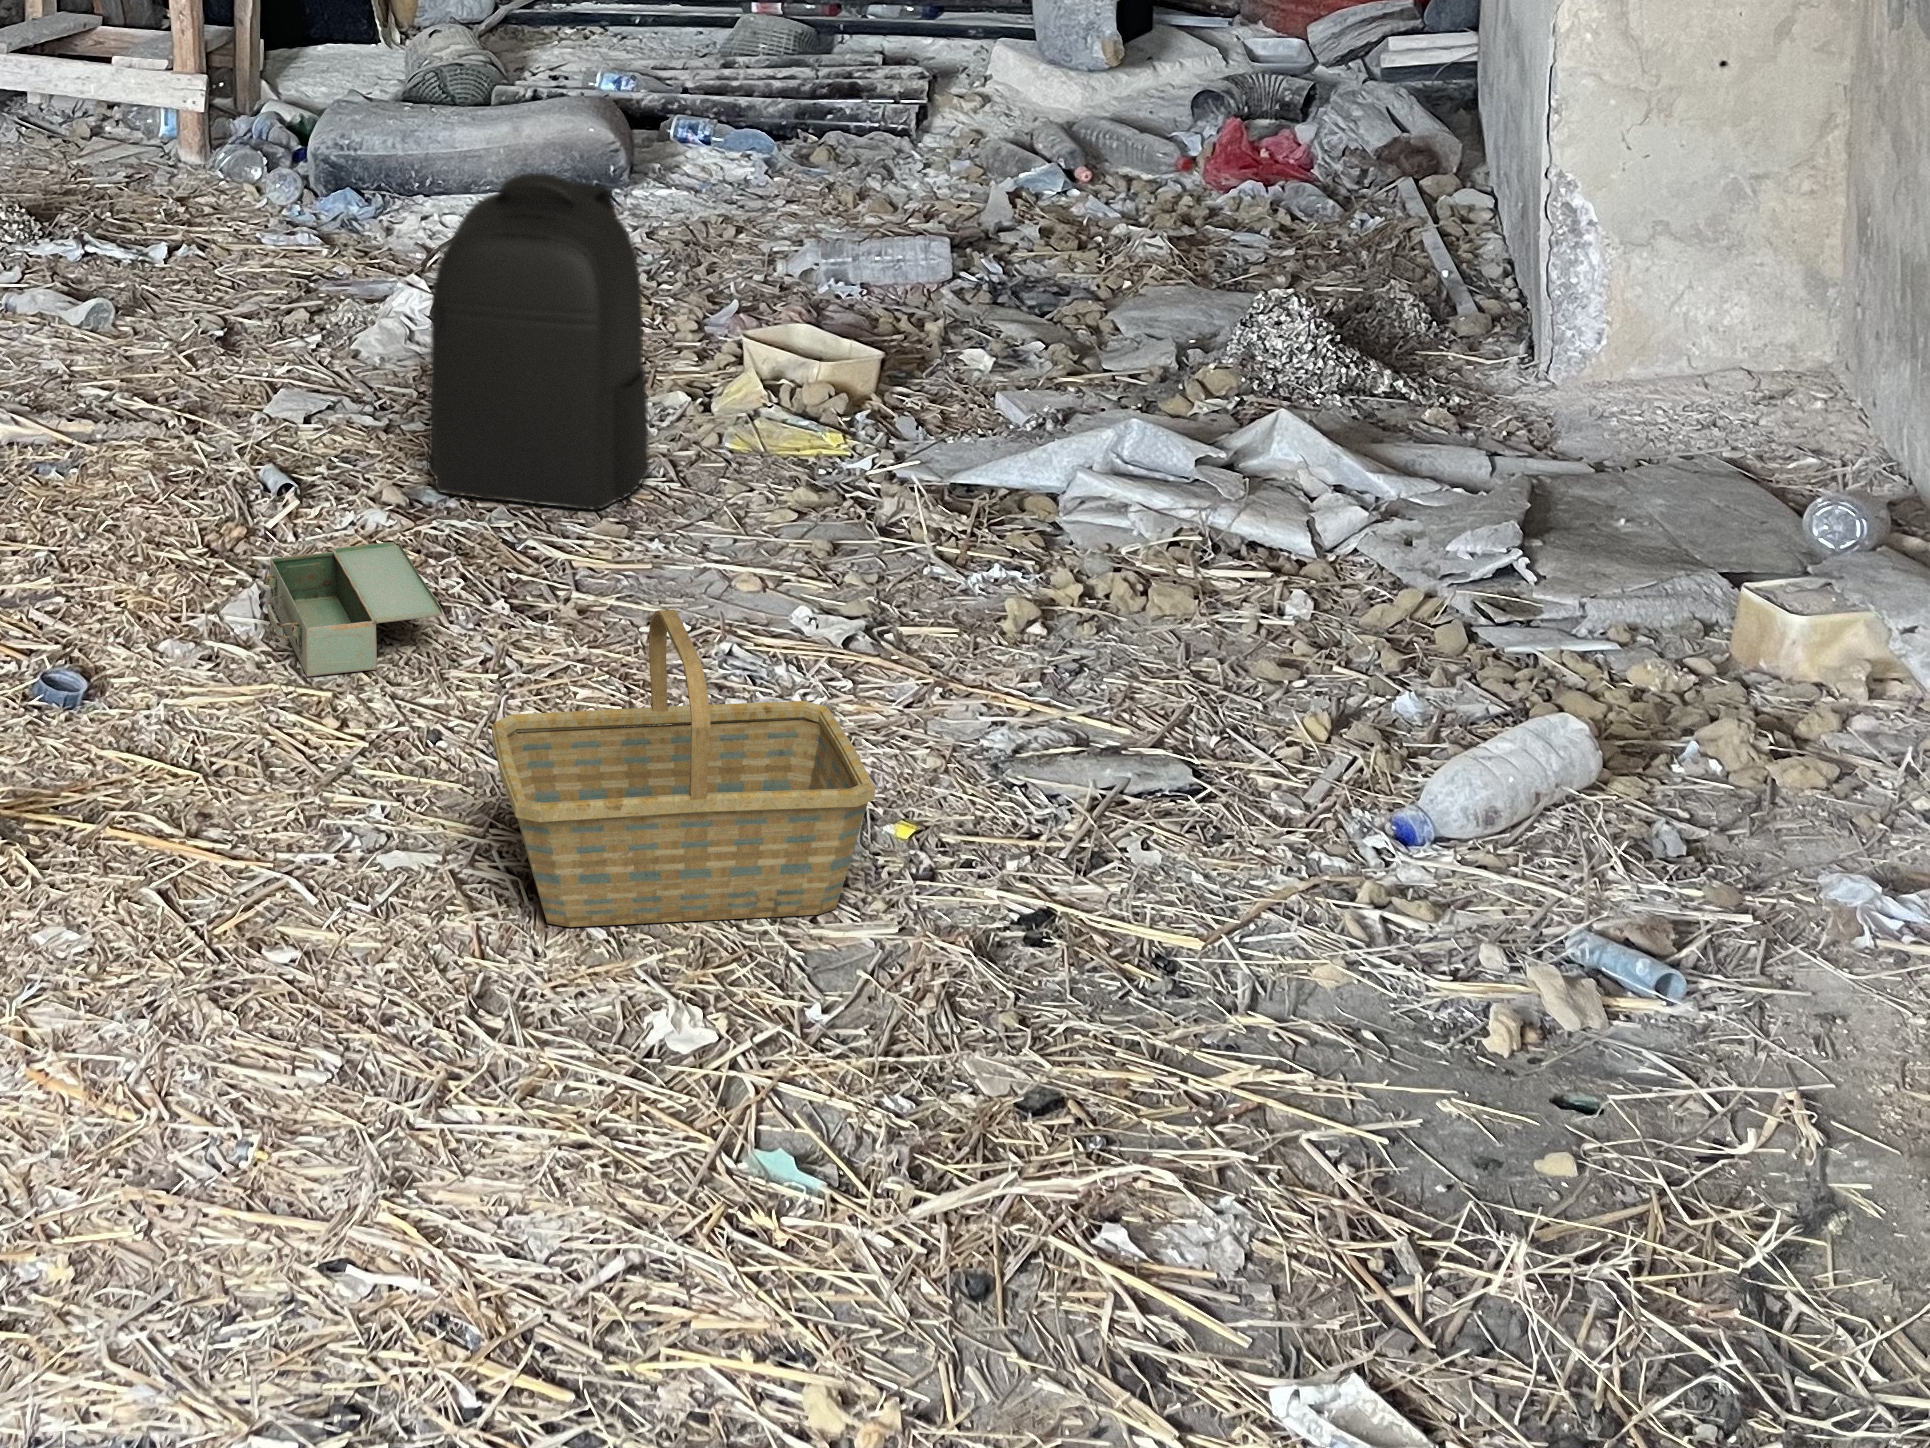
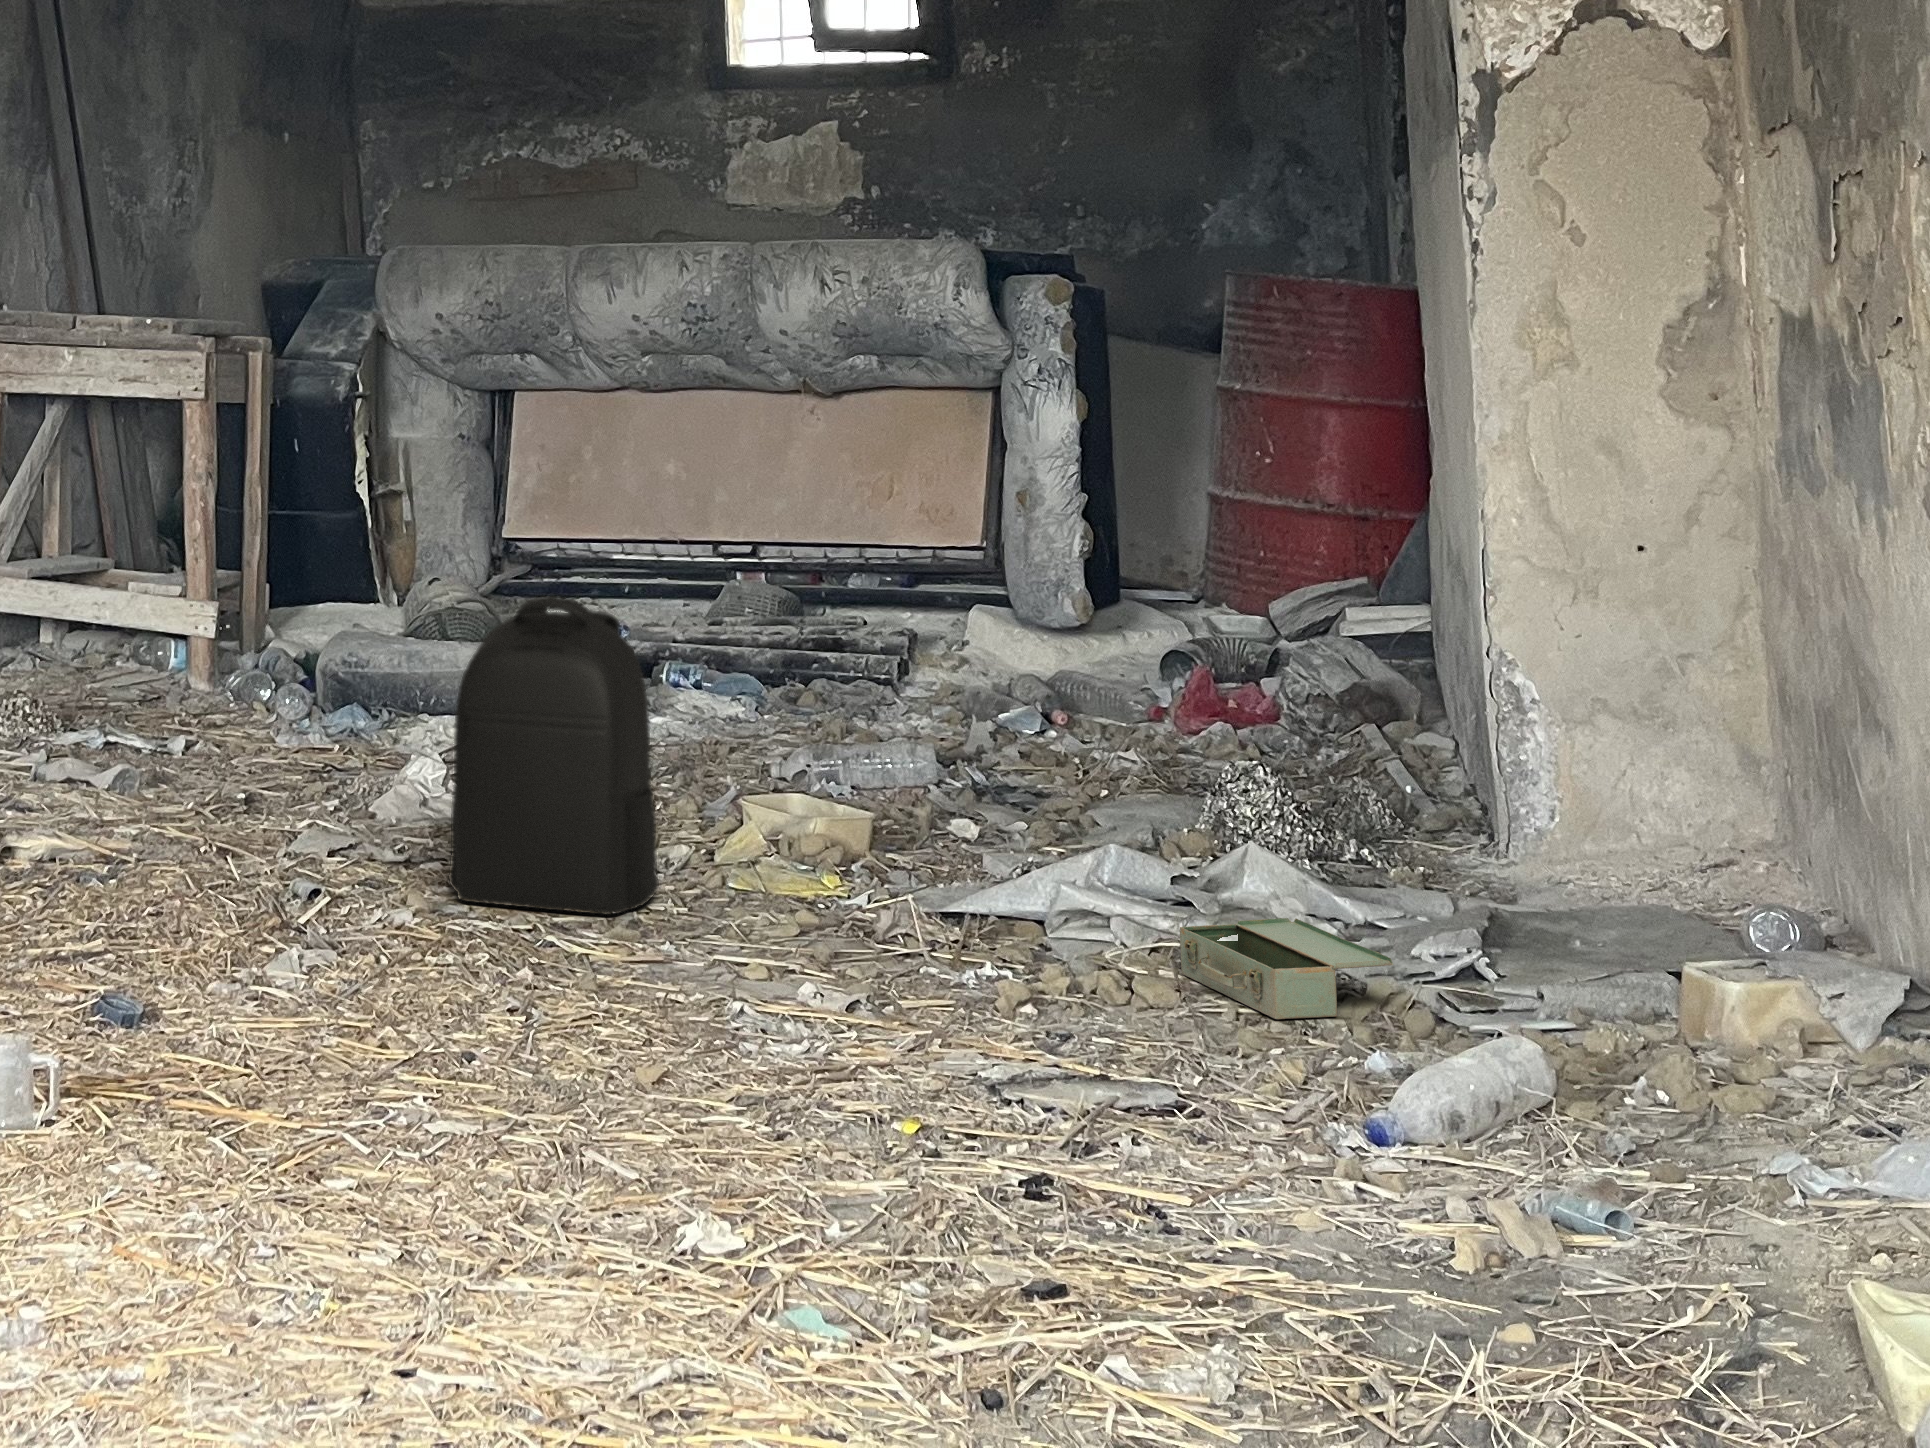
toolbox: present [267,542,443,676] -> present [1180,918,1394,1019]
basket: present [492,610,875,927] -> none [530,882,879,1165]

